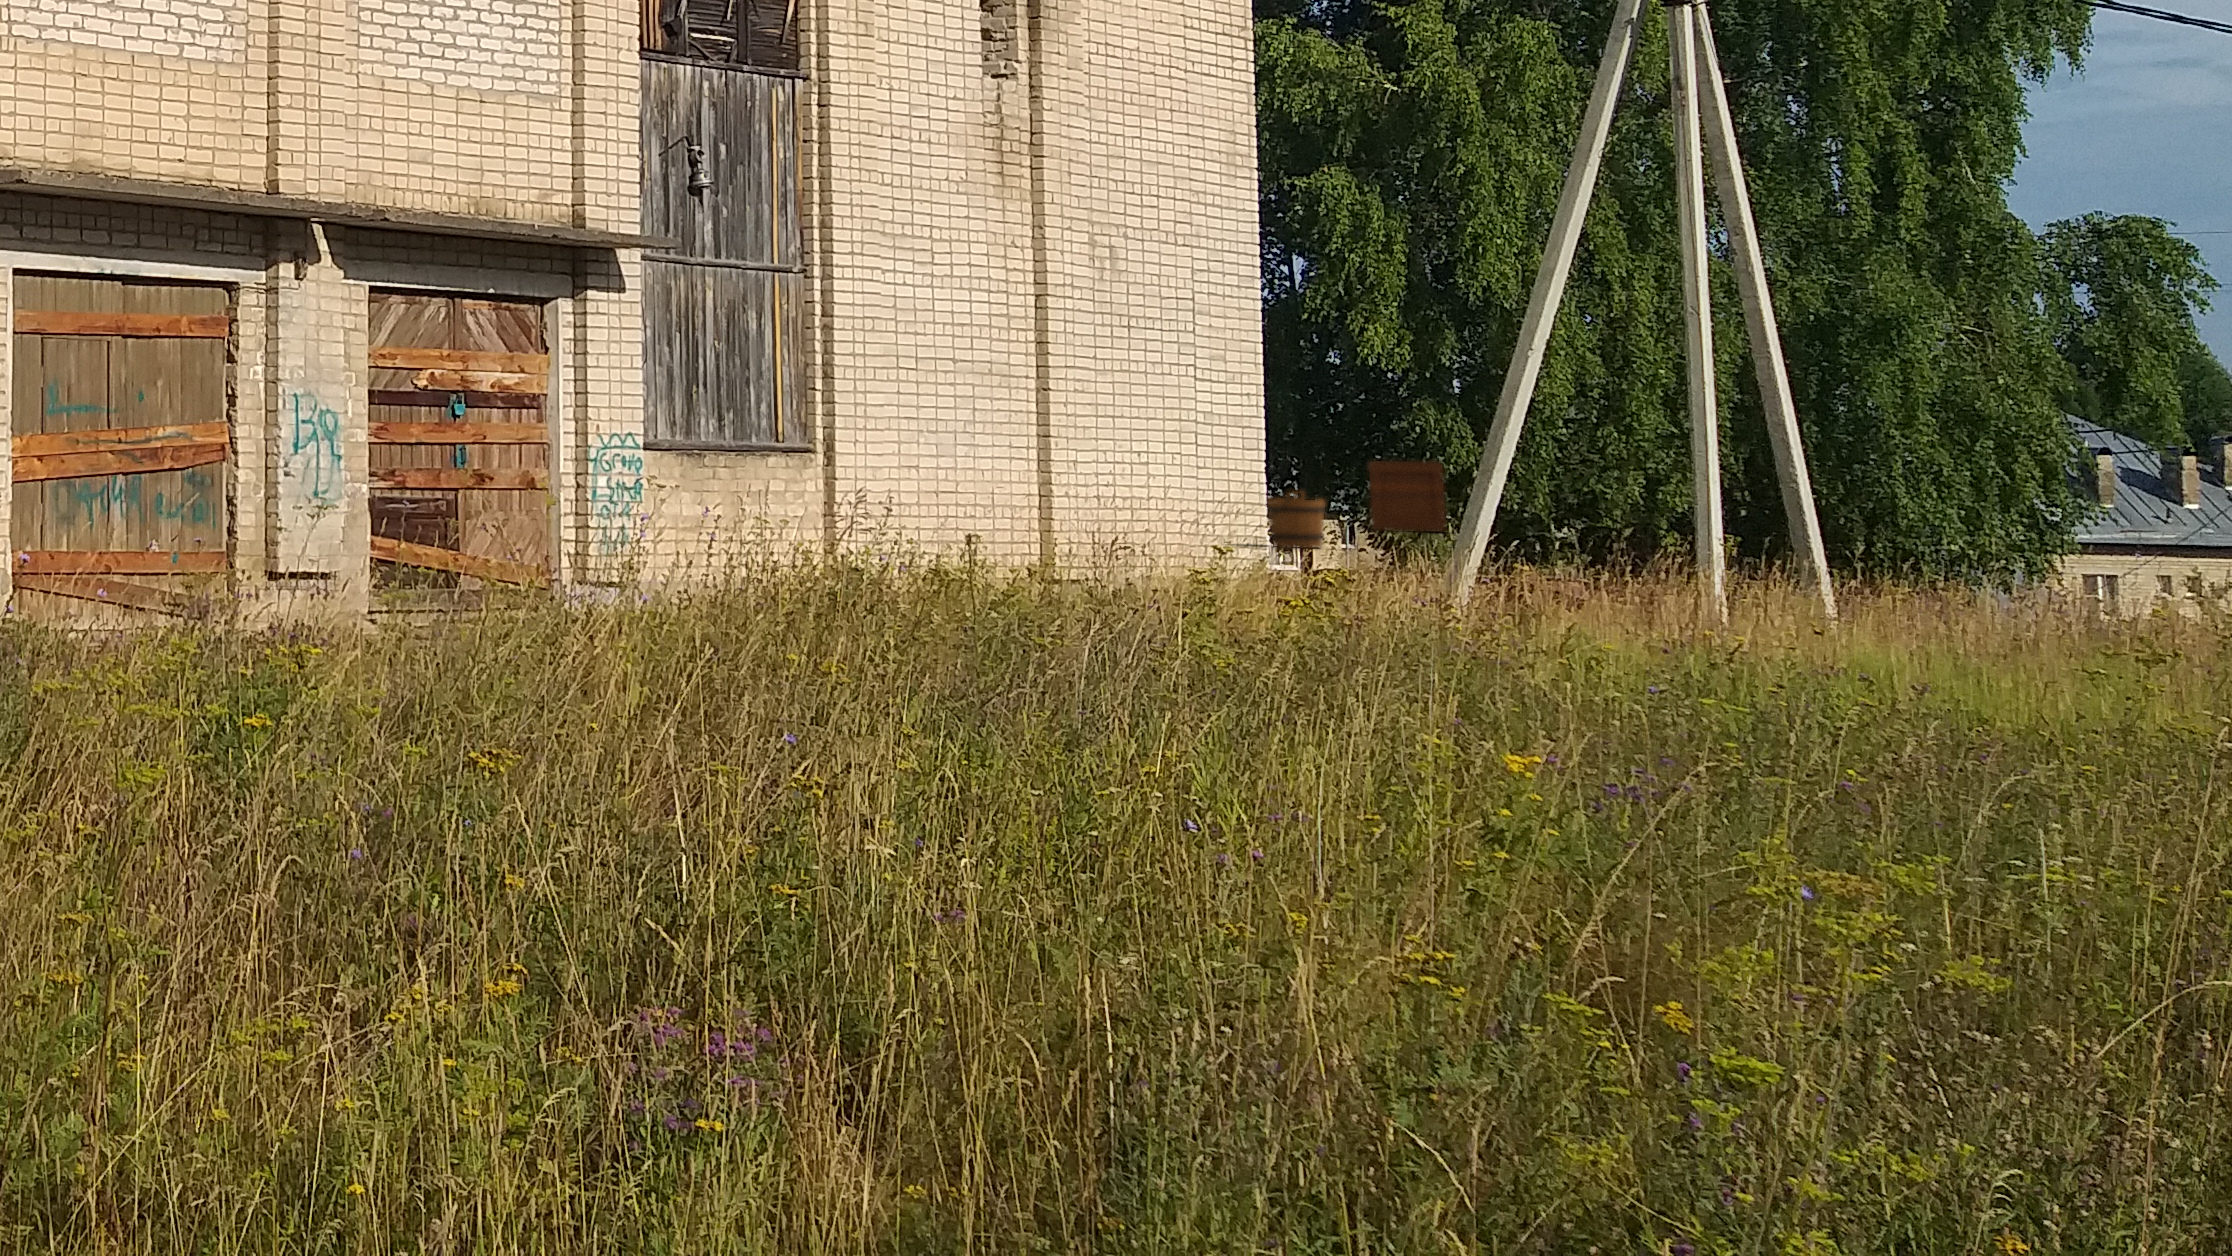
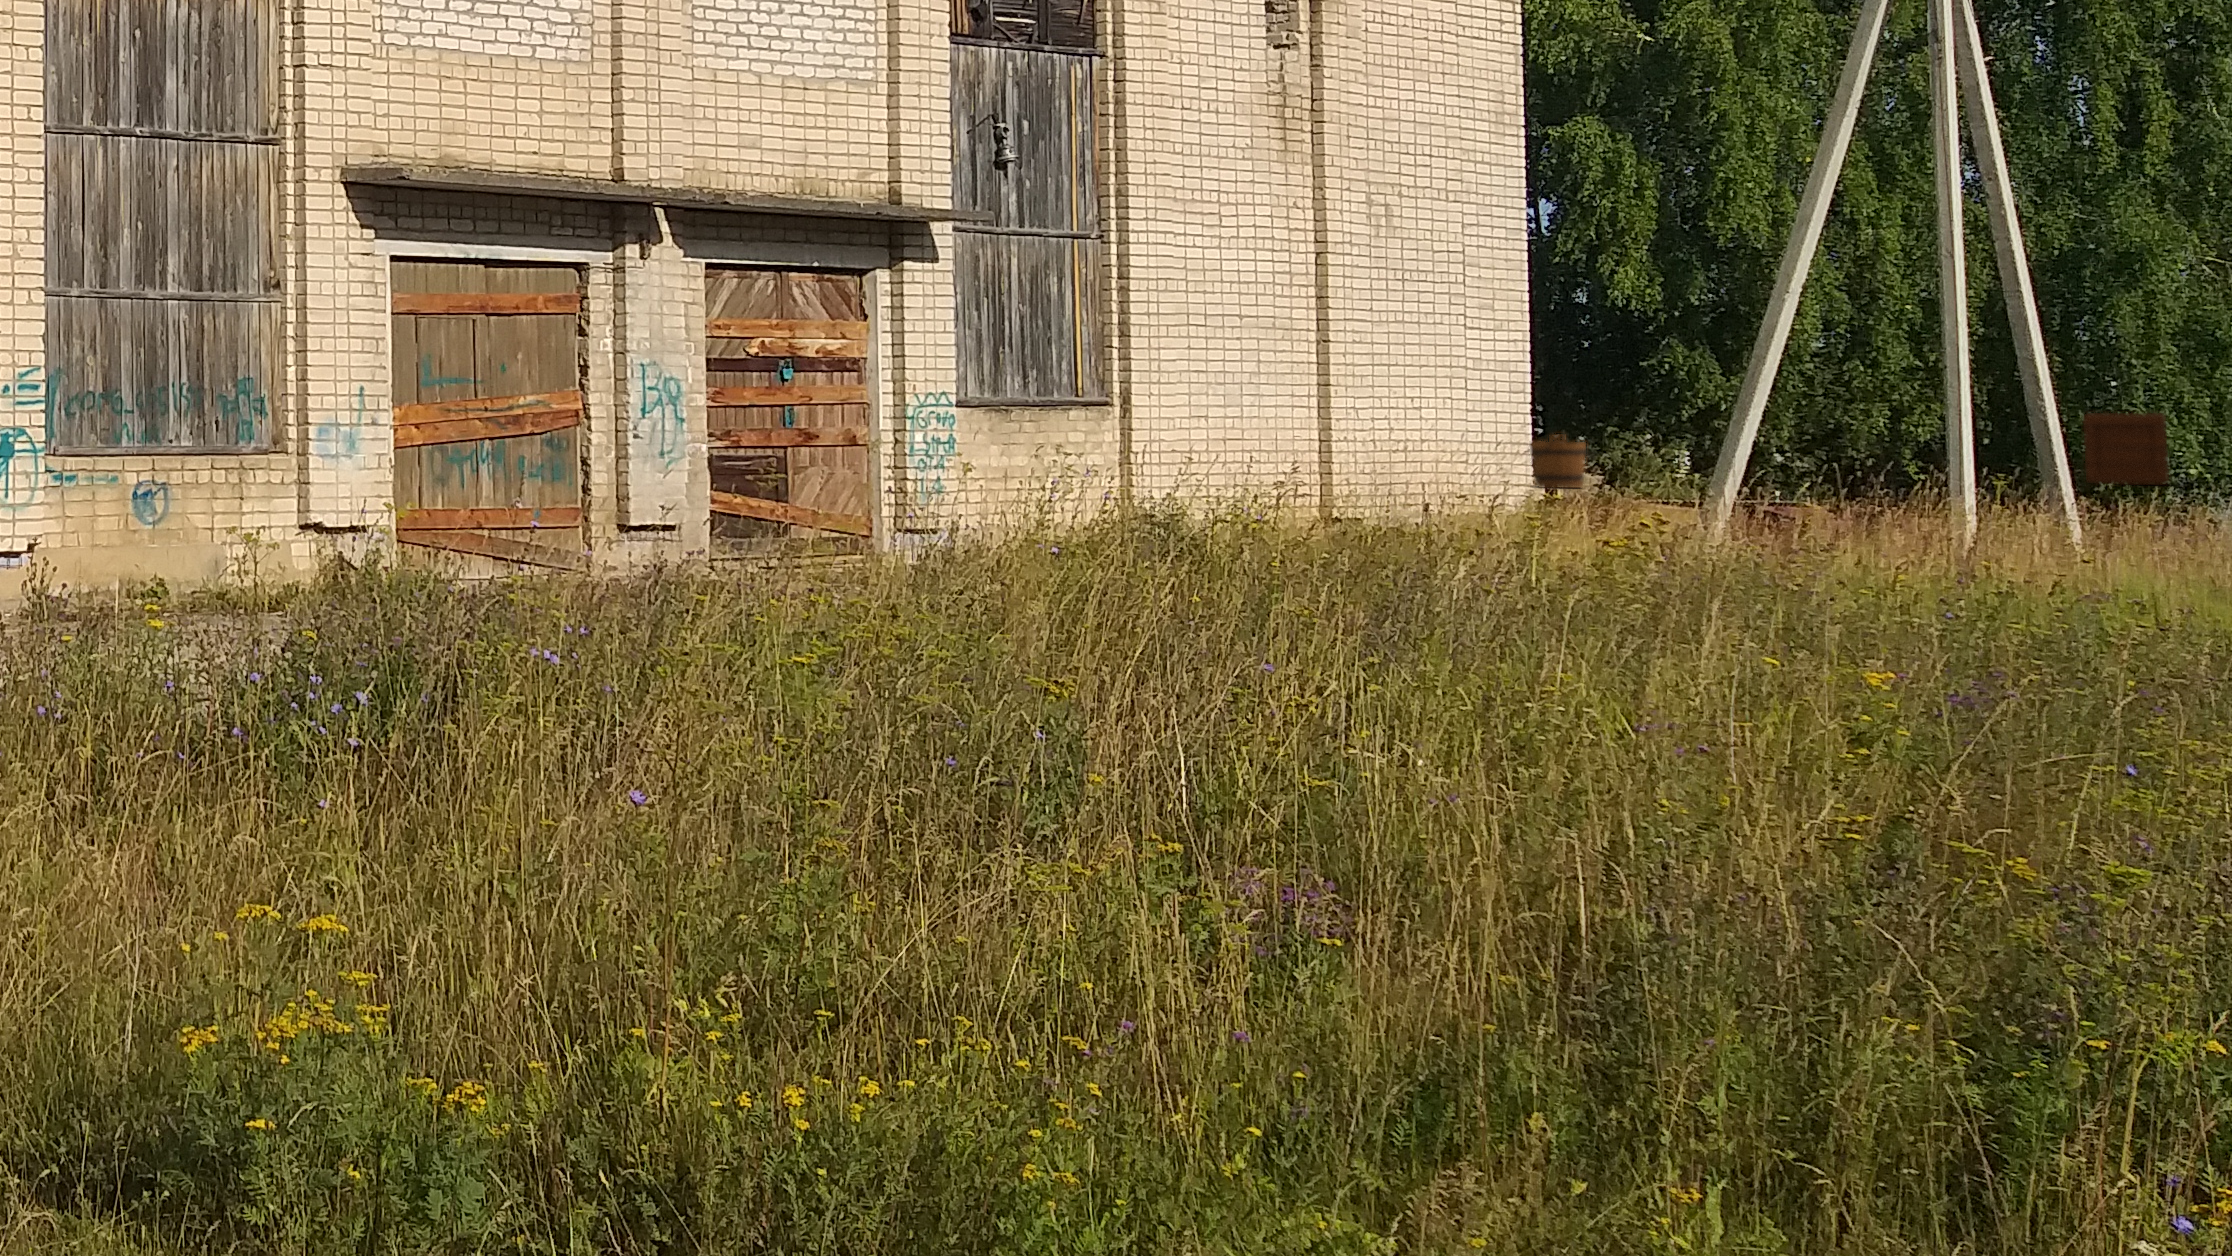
wooden crate: present [1368,461,1446,532] -> present [2083,413,2169,485]

